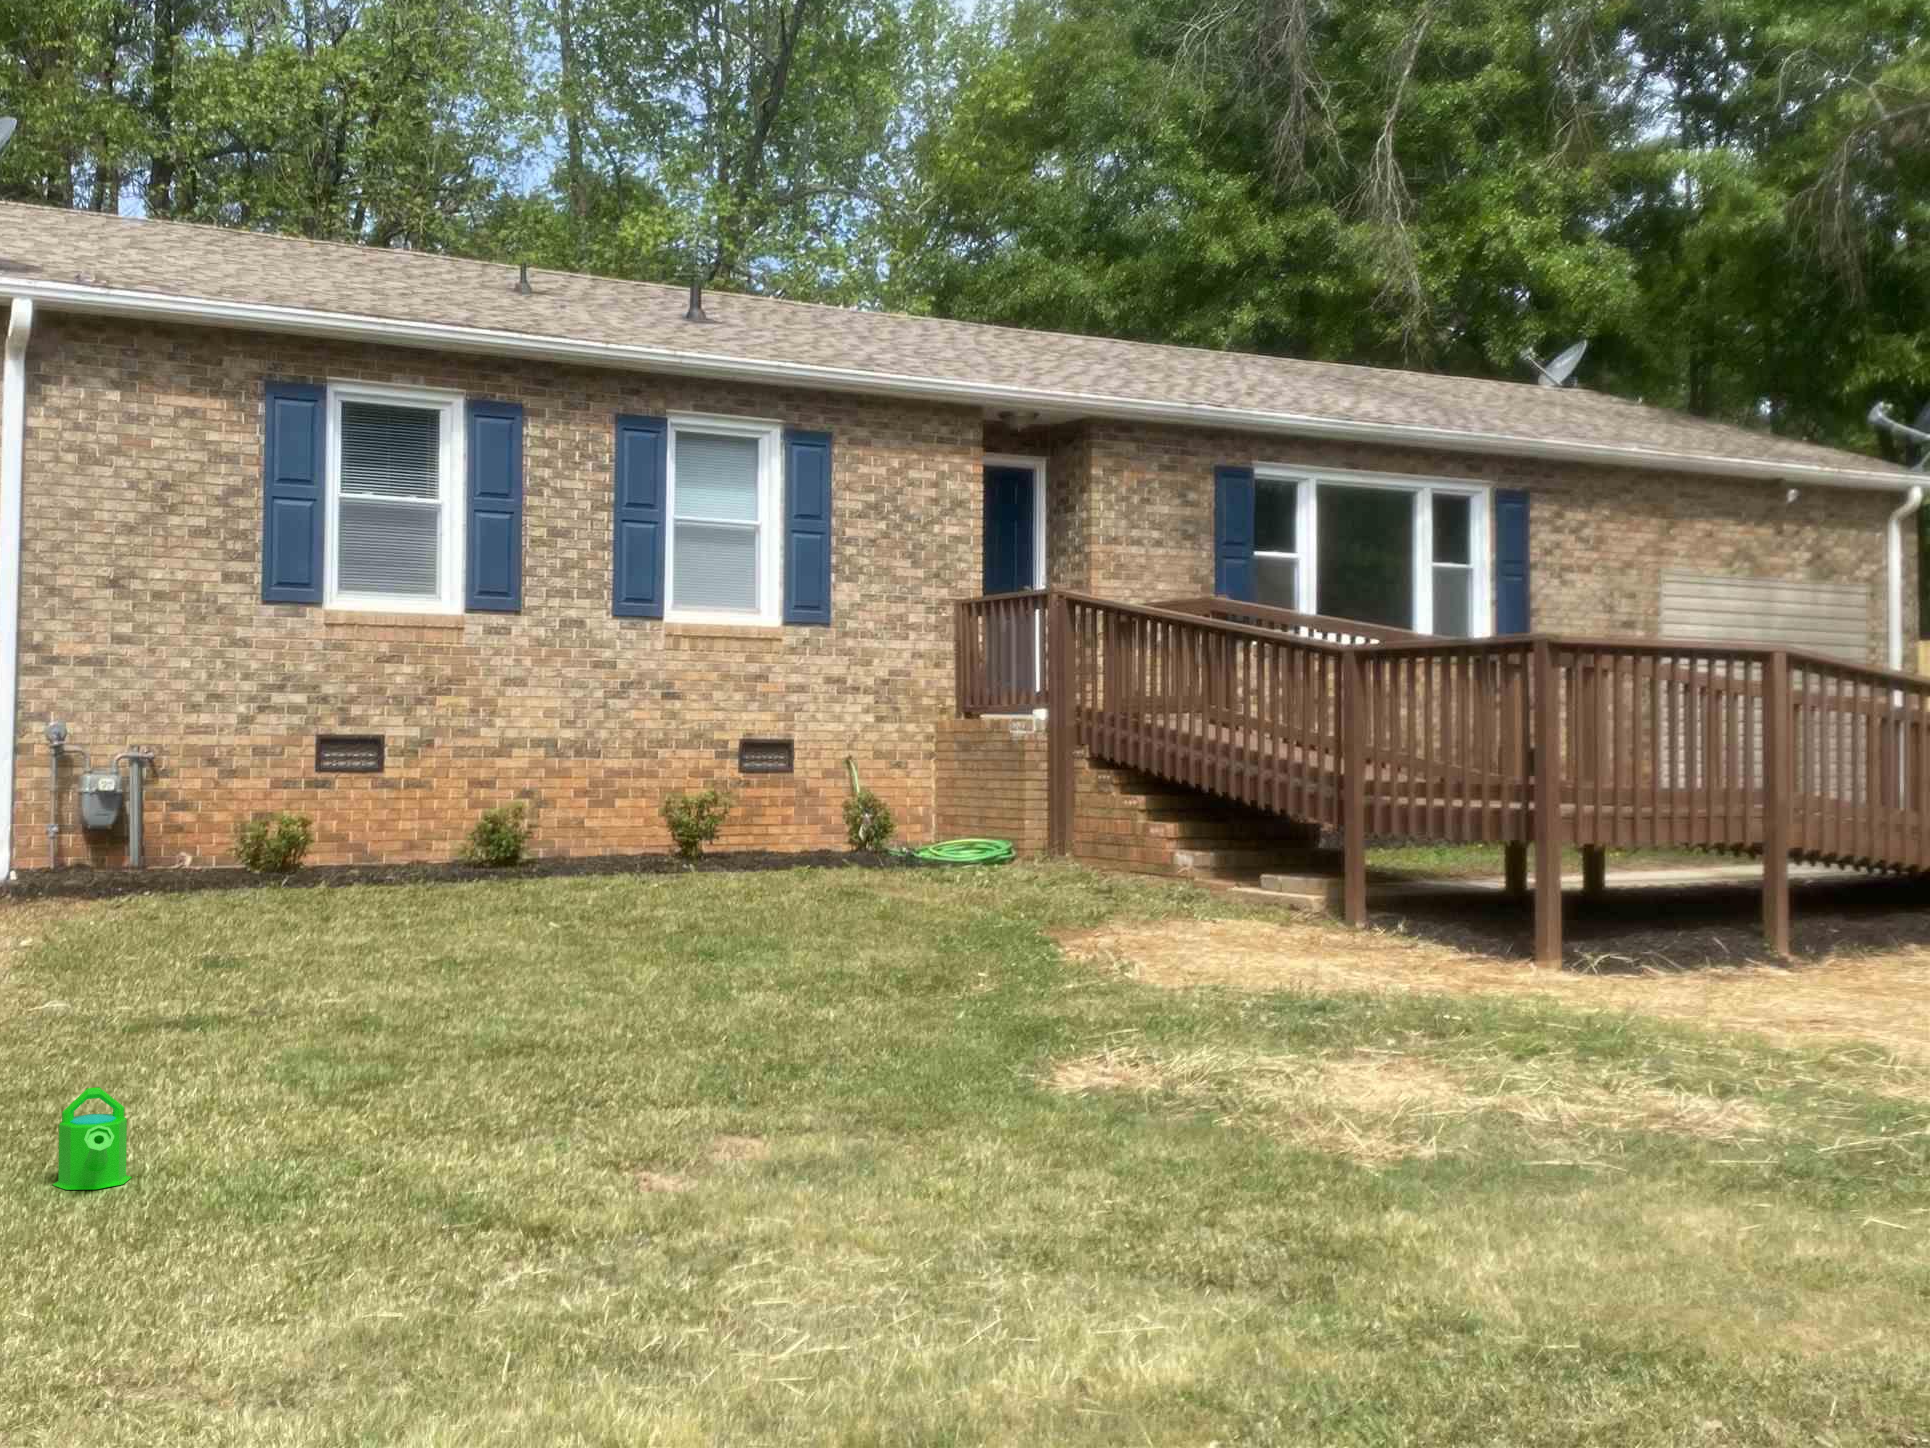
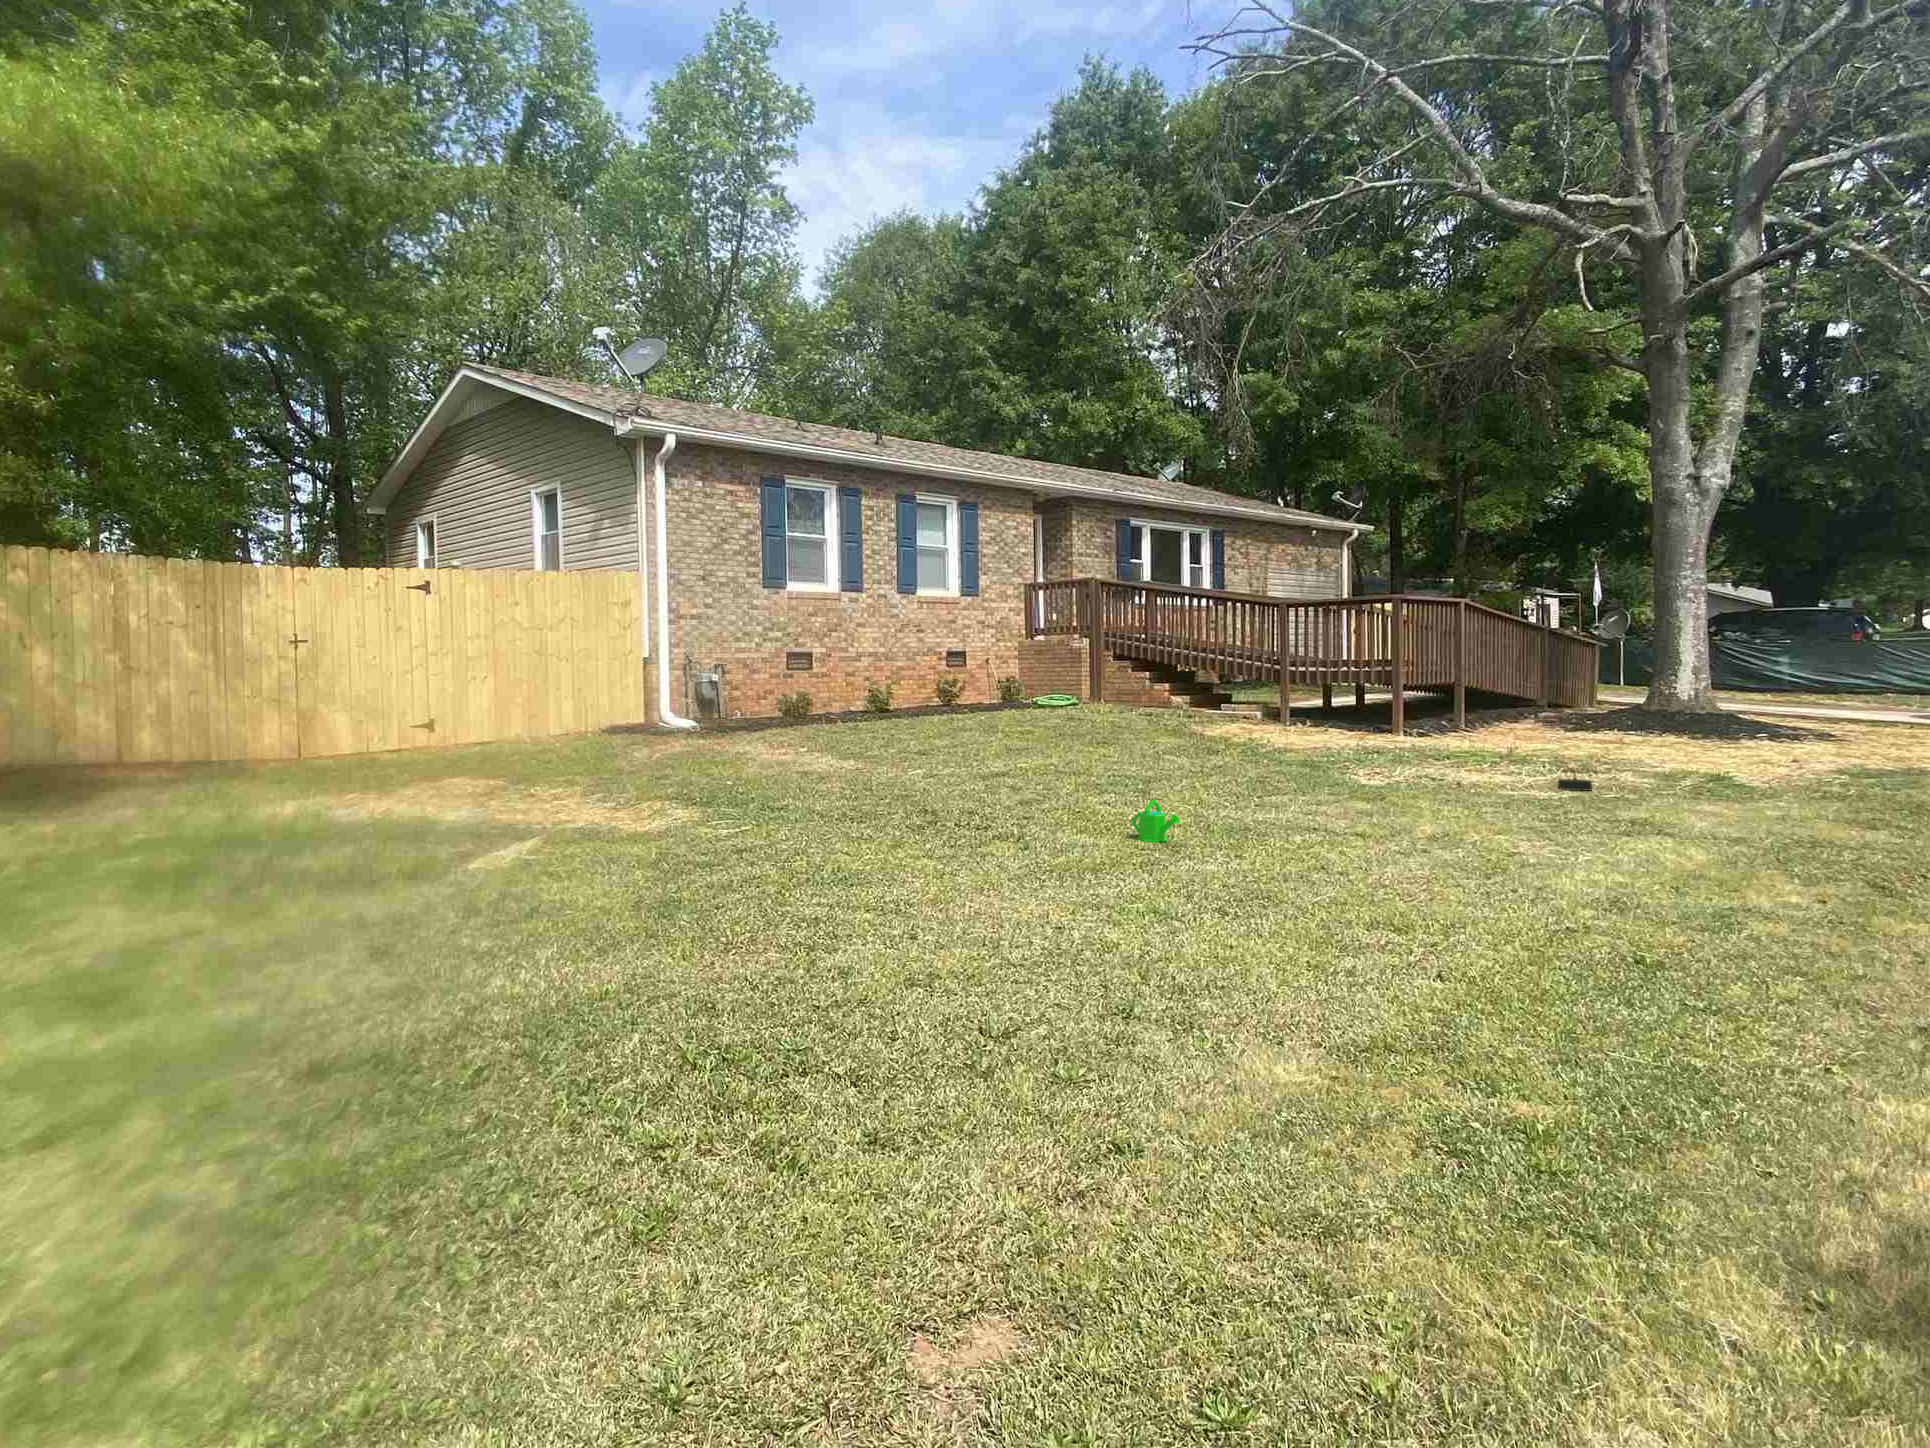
decorative plant: none [1526,1026,1643,1129] -> present [1551,755,1596,791]

